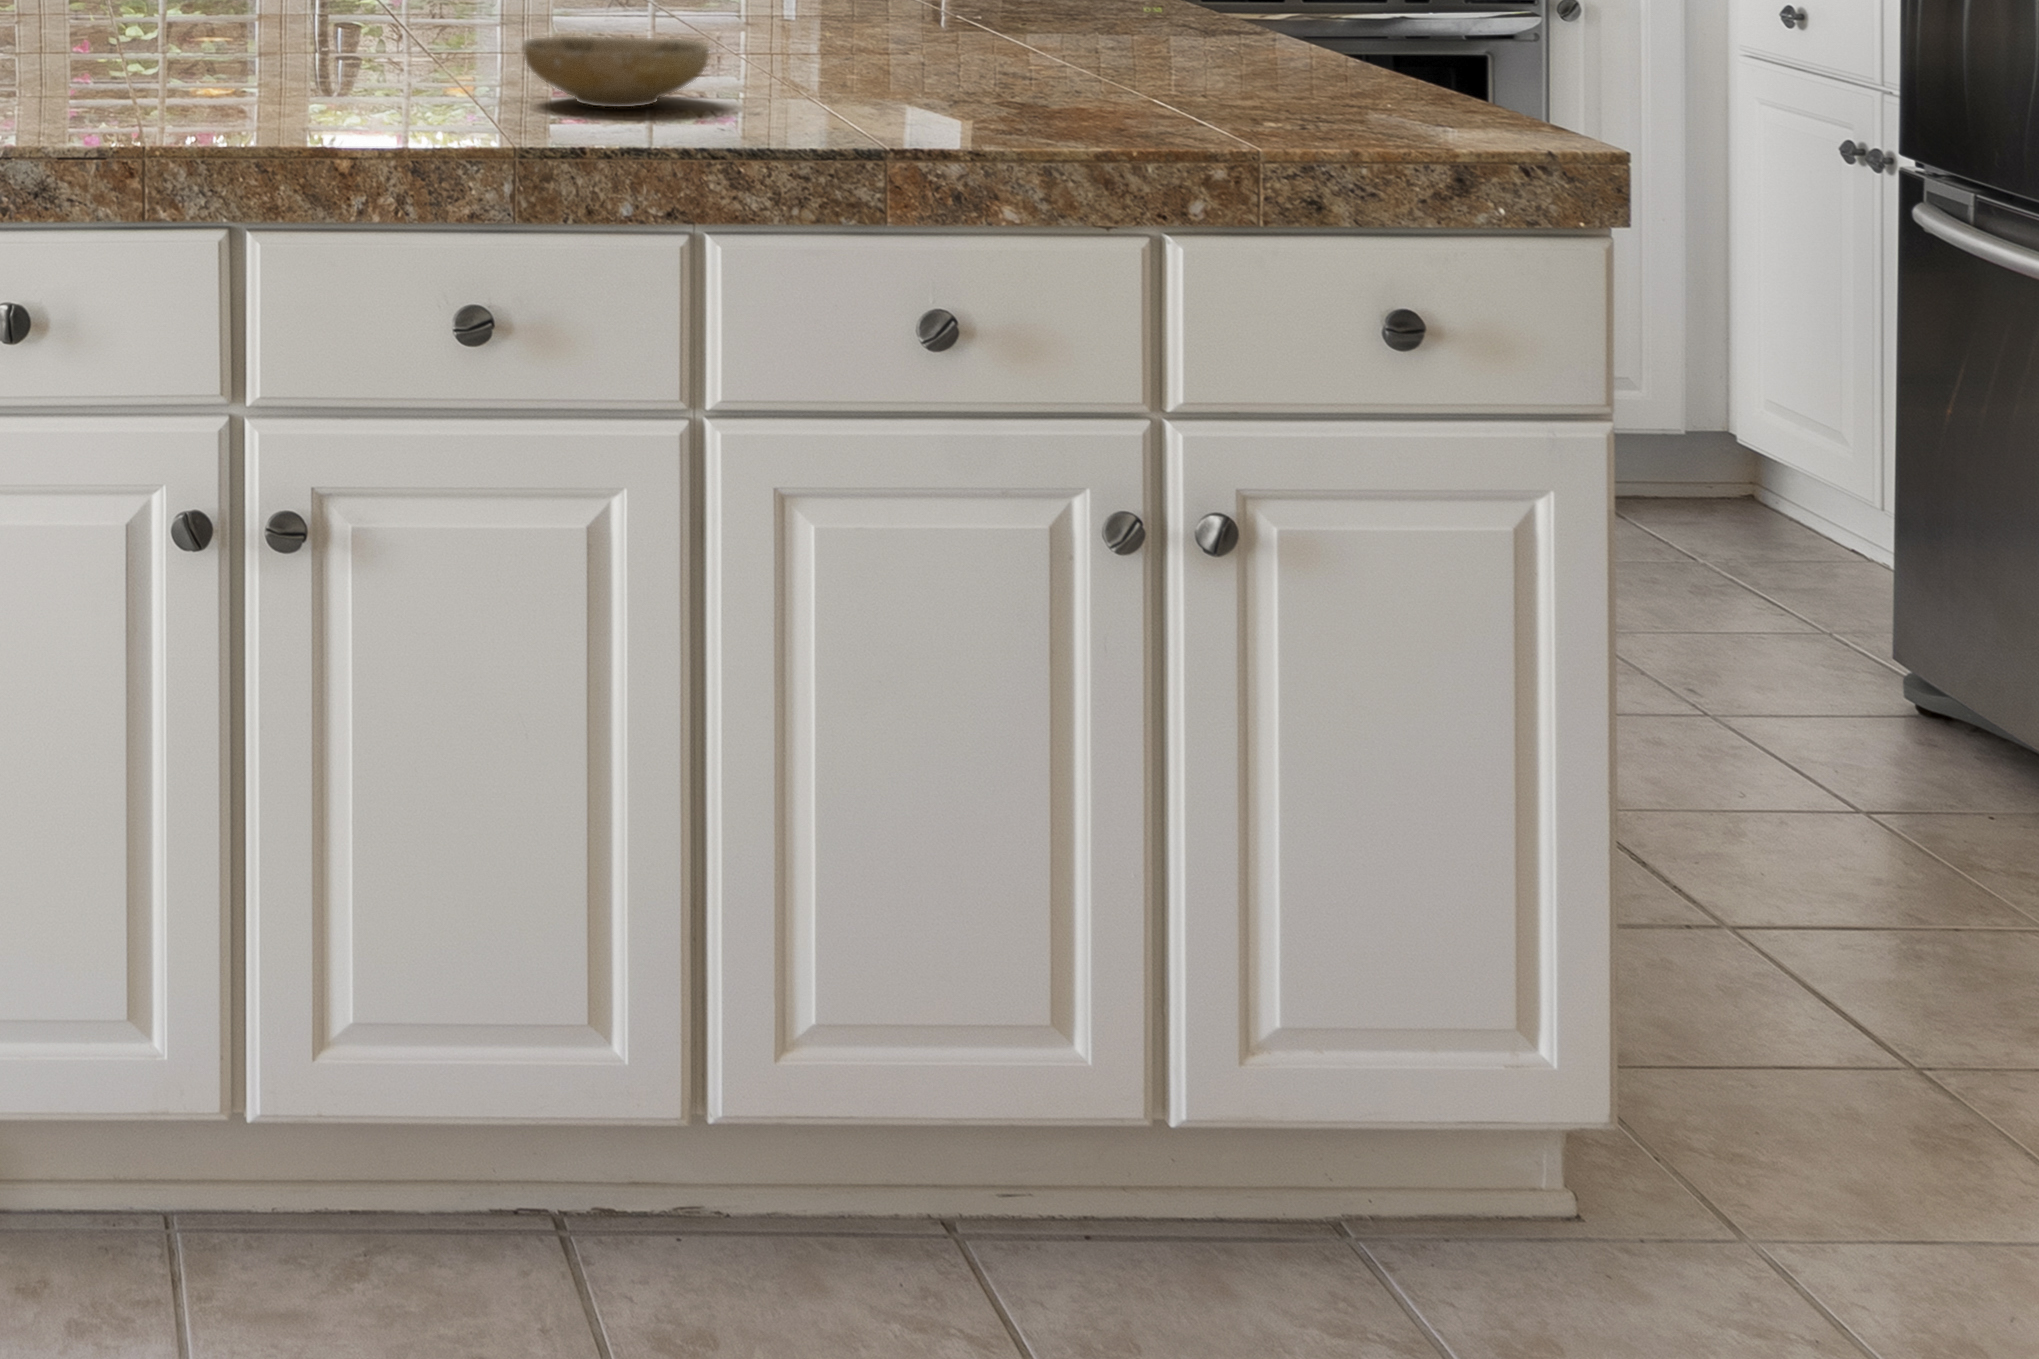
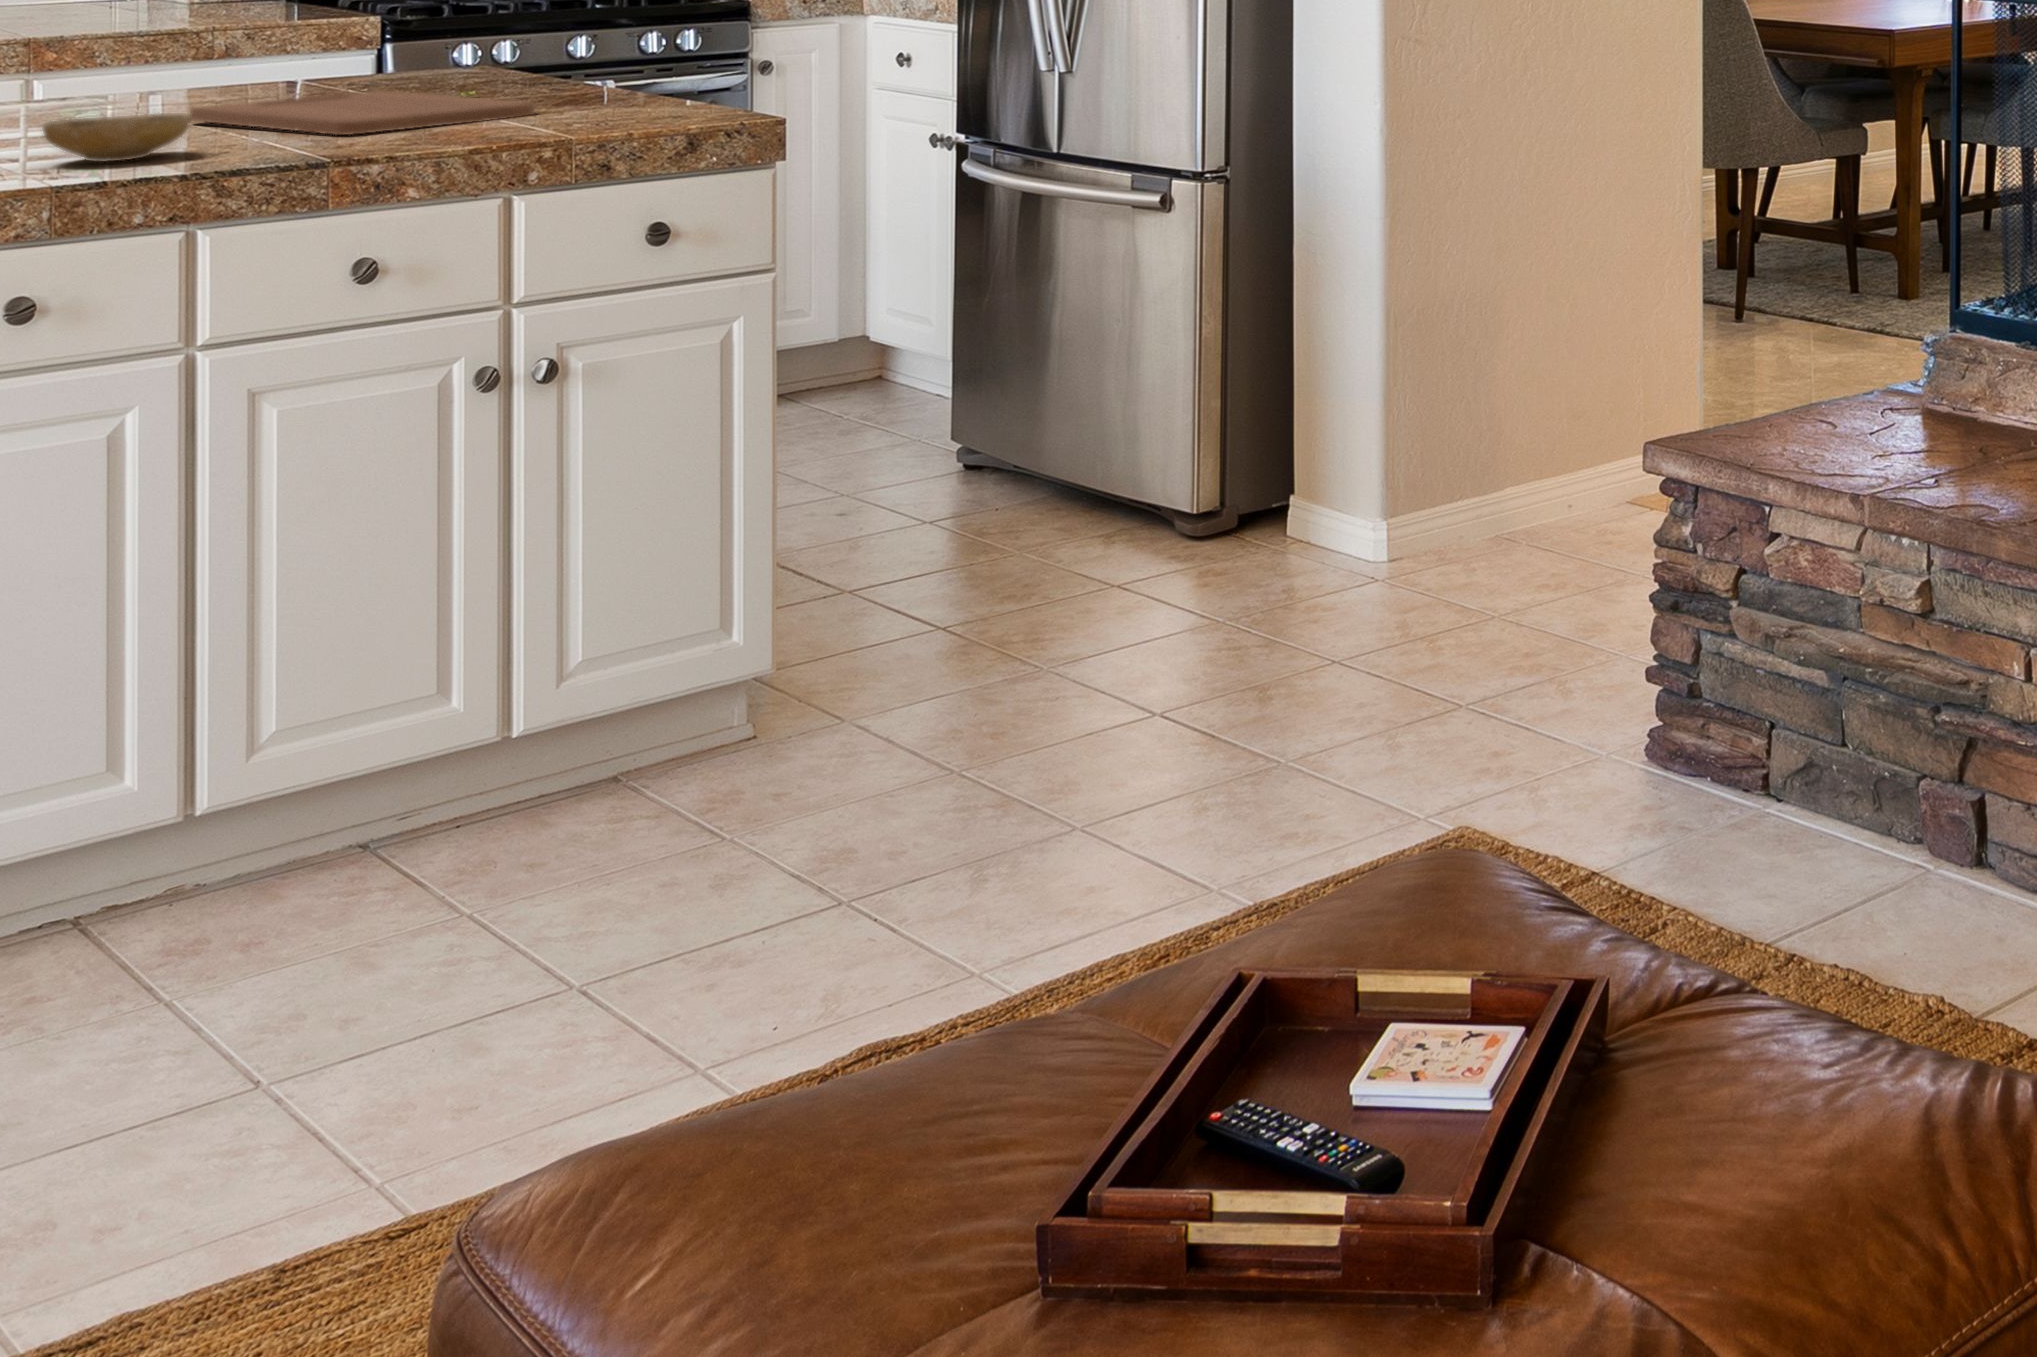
cutting board: none [737,23,1204,98] -> present [190,91,535,135]

